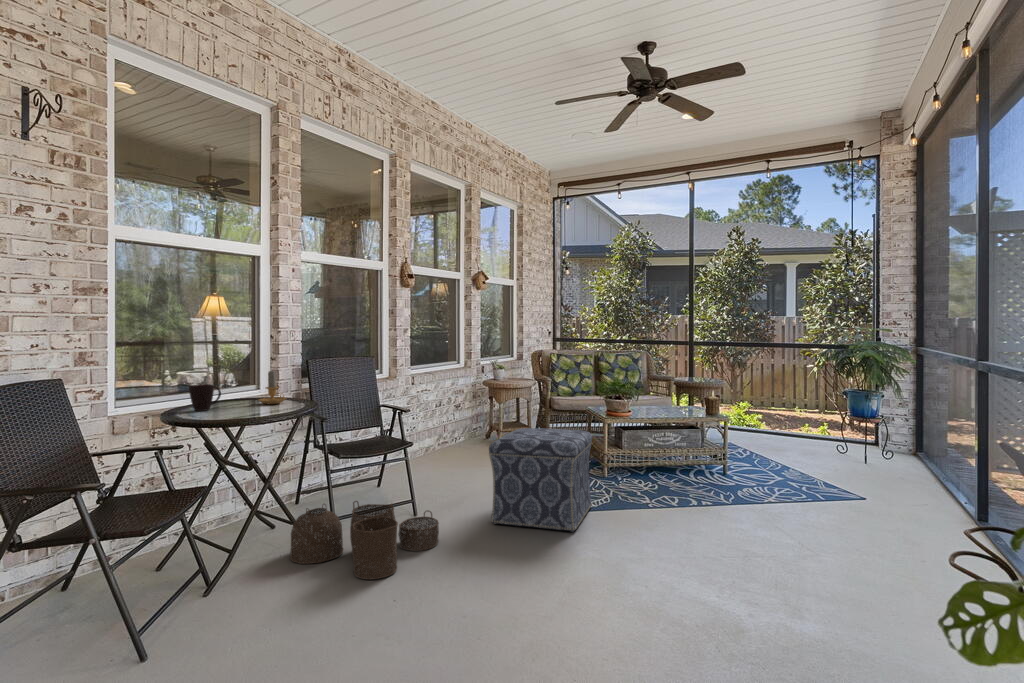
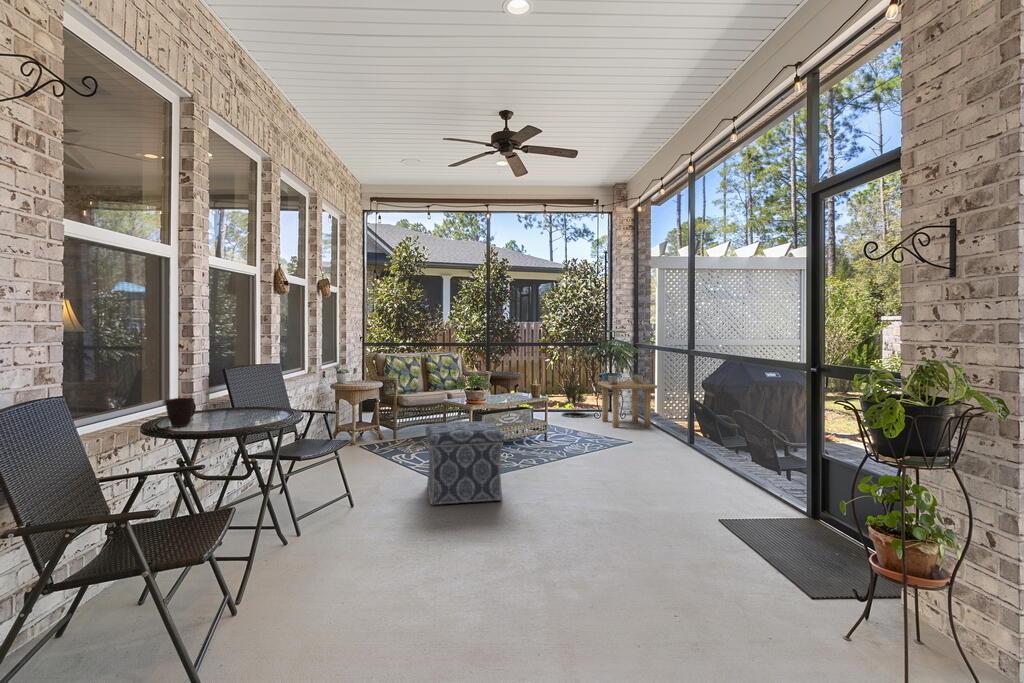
candle: present [258,371,286,404] -> none [220,380,255,416]
potted tree: none [785,373,828,437] -> present [562,372,587,417]
side table: none [832,381,924,459] -> present [597,374,657,428]
woven basket: present [290,501,439,580] -> none [280,496,408,565]

